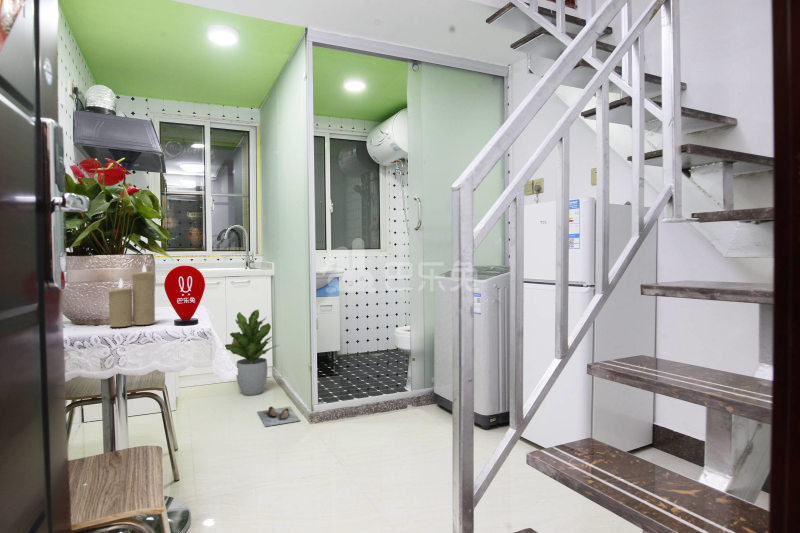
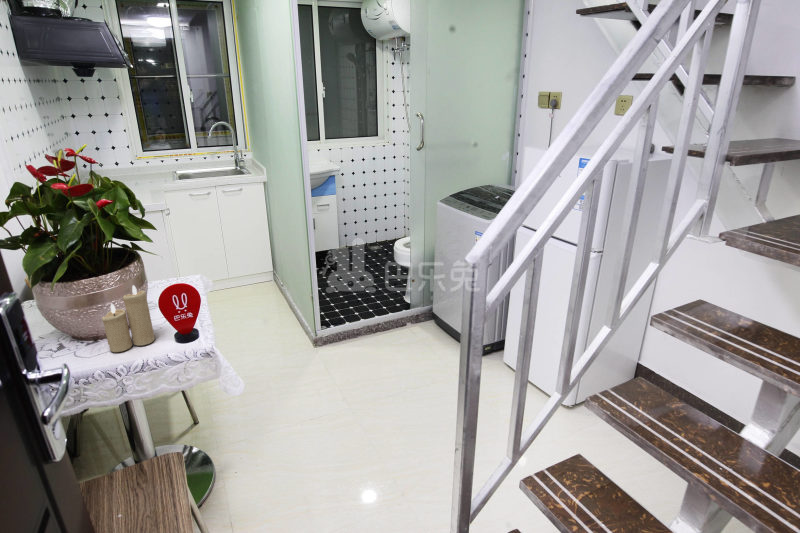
potted plant: present [225,310,276,395] -> none [219,225,277,307]
shoe: present [258,407,300,427] -> none [262,323,304,350]

